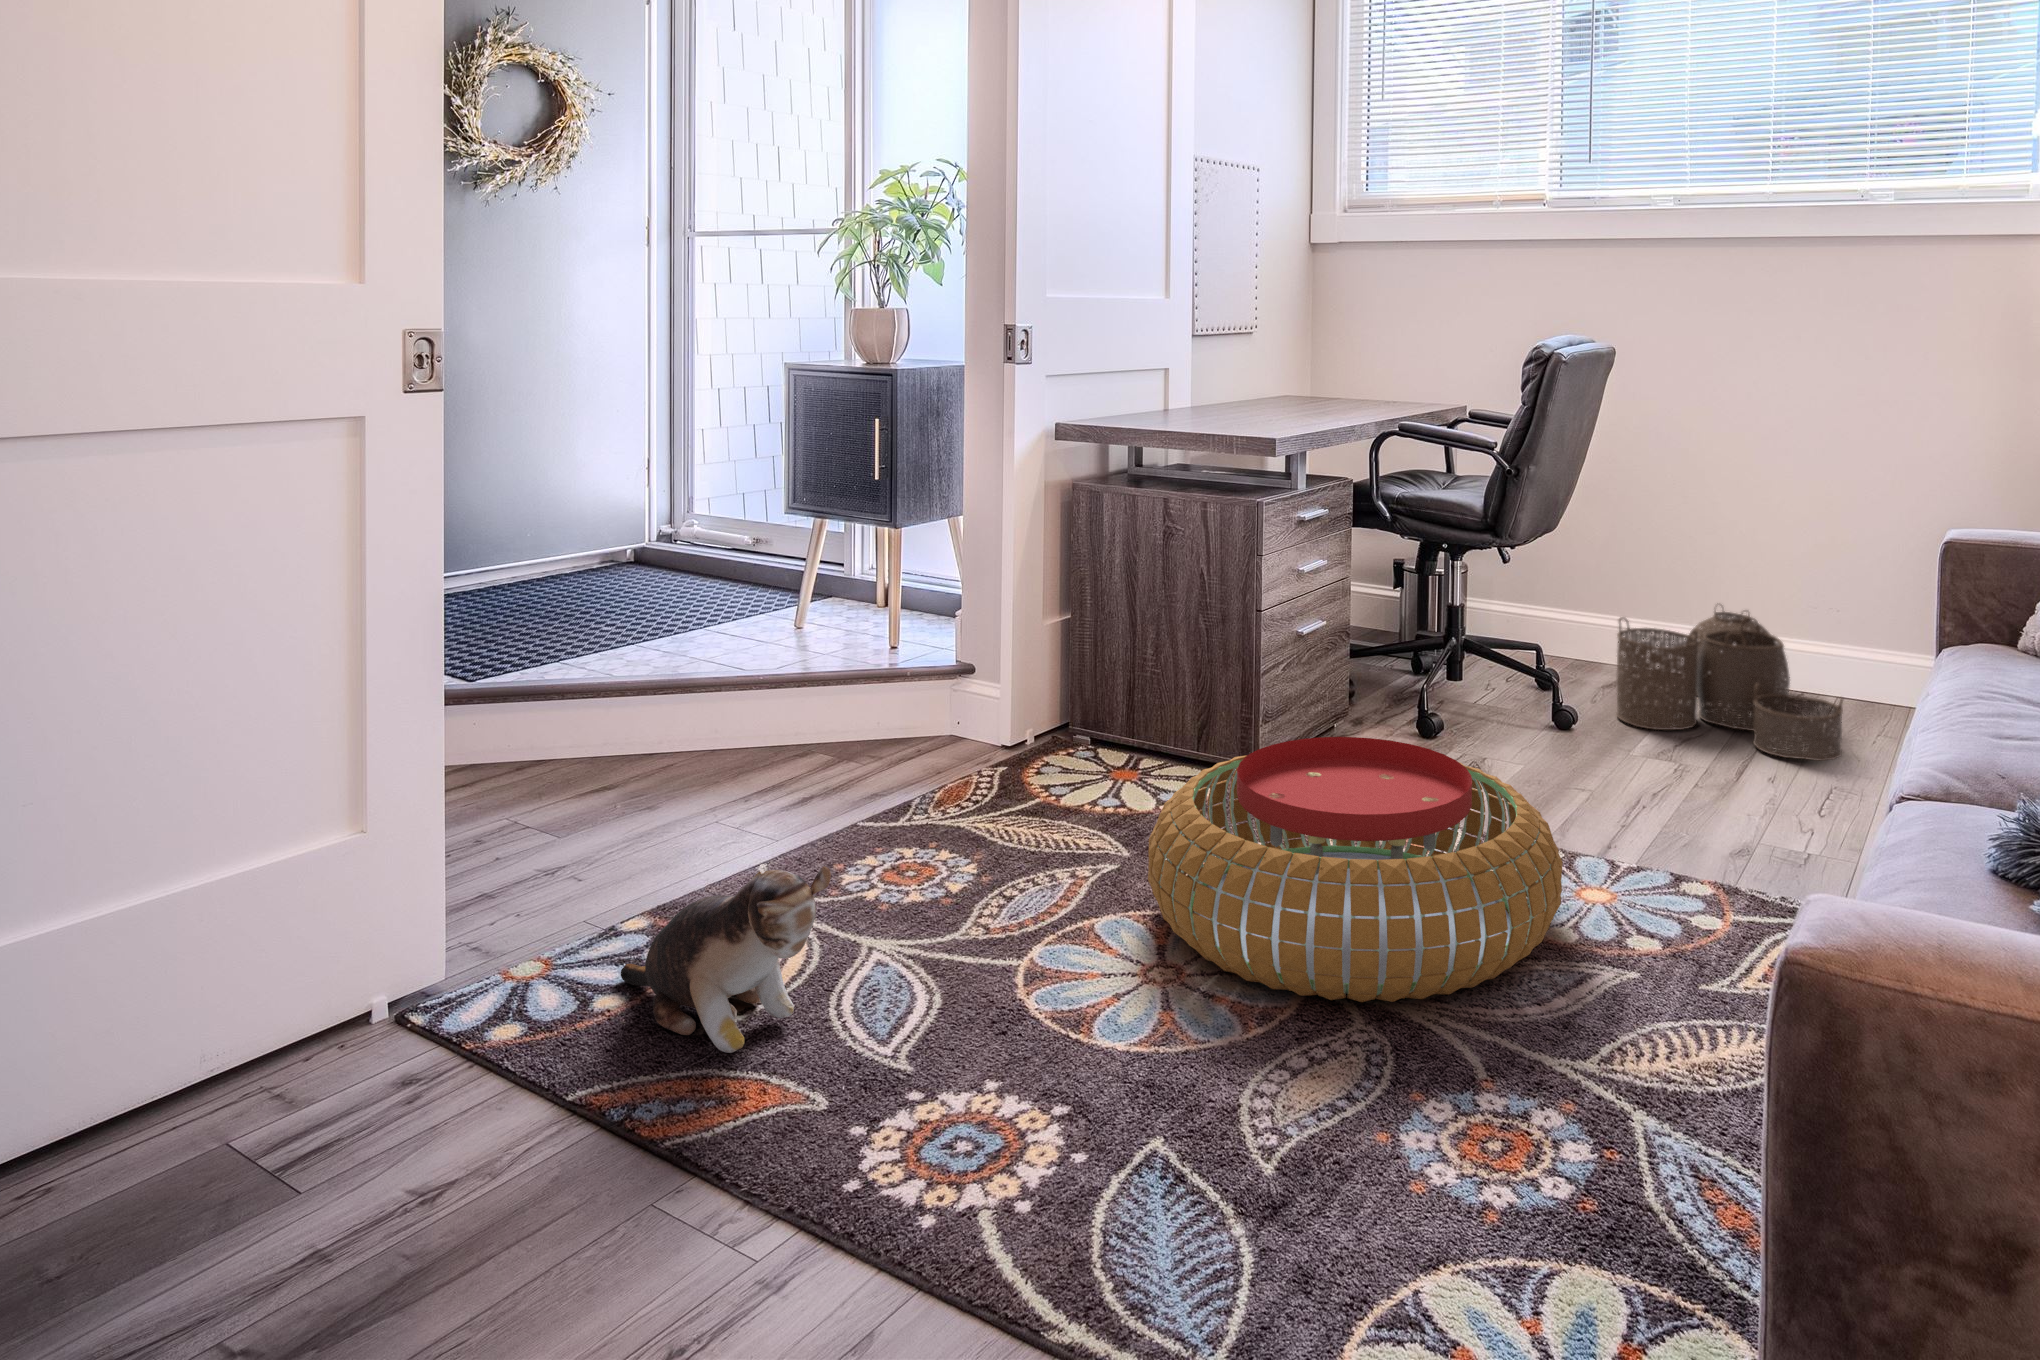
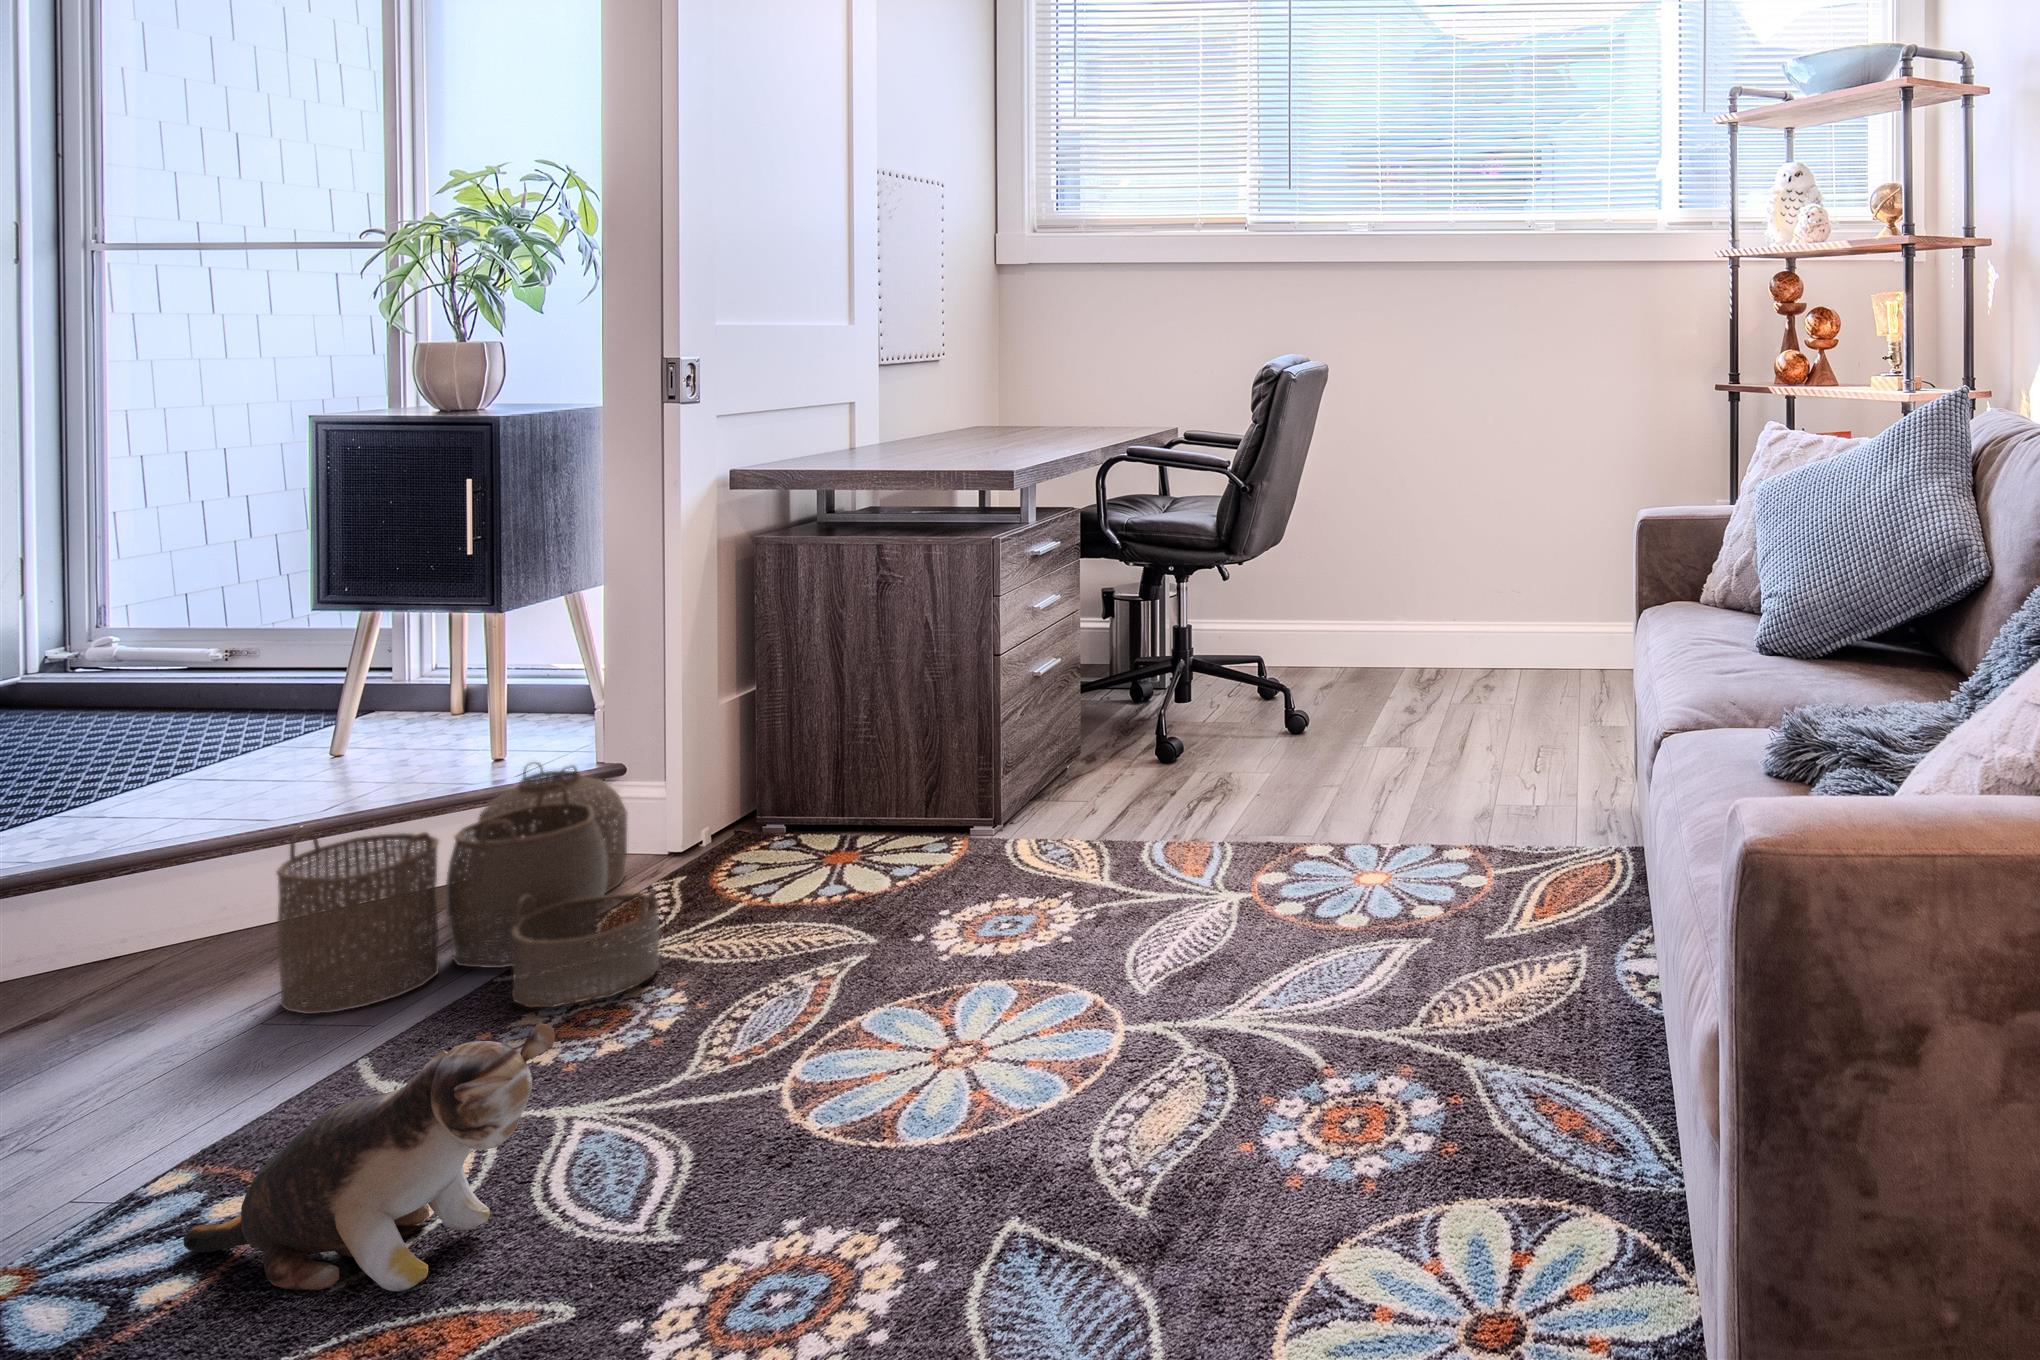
woven basket: present [1617,611,1843,761] -> present [276,763,660,1014]
pouf: present [1148,737,1563,1002] -> none [919,766,1357,1040]

